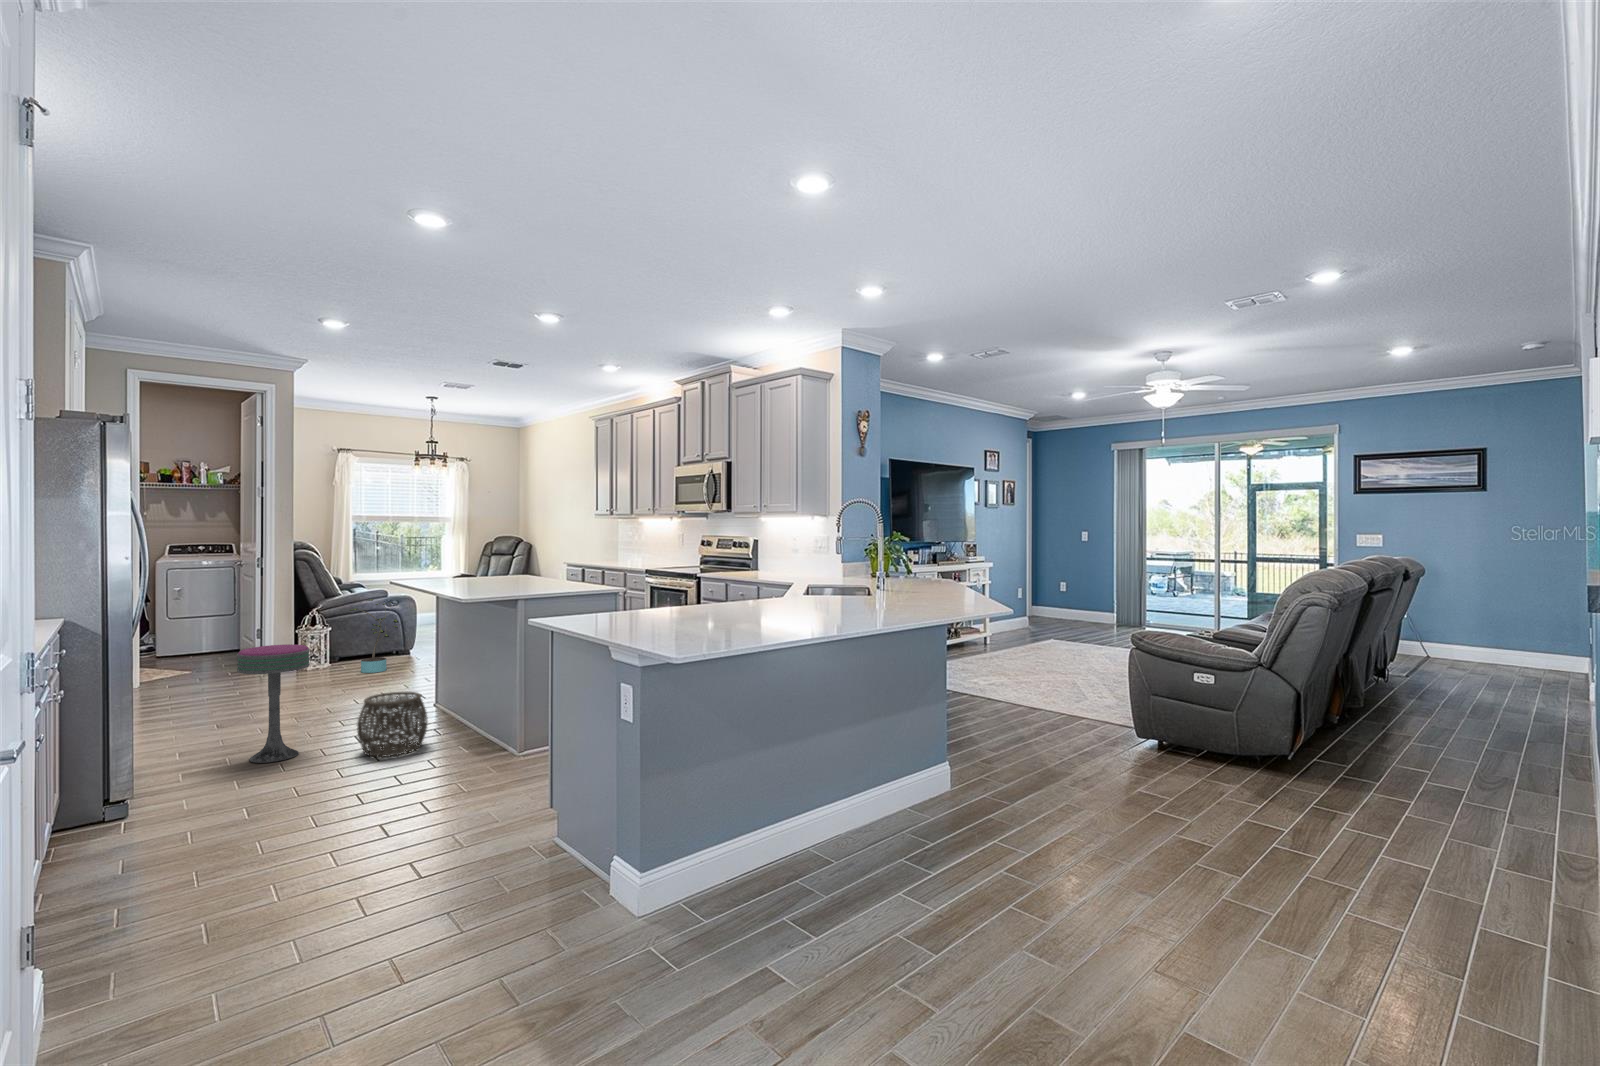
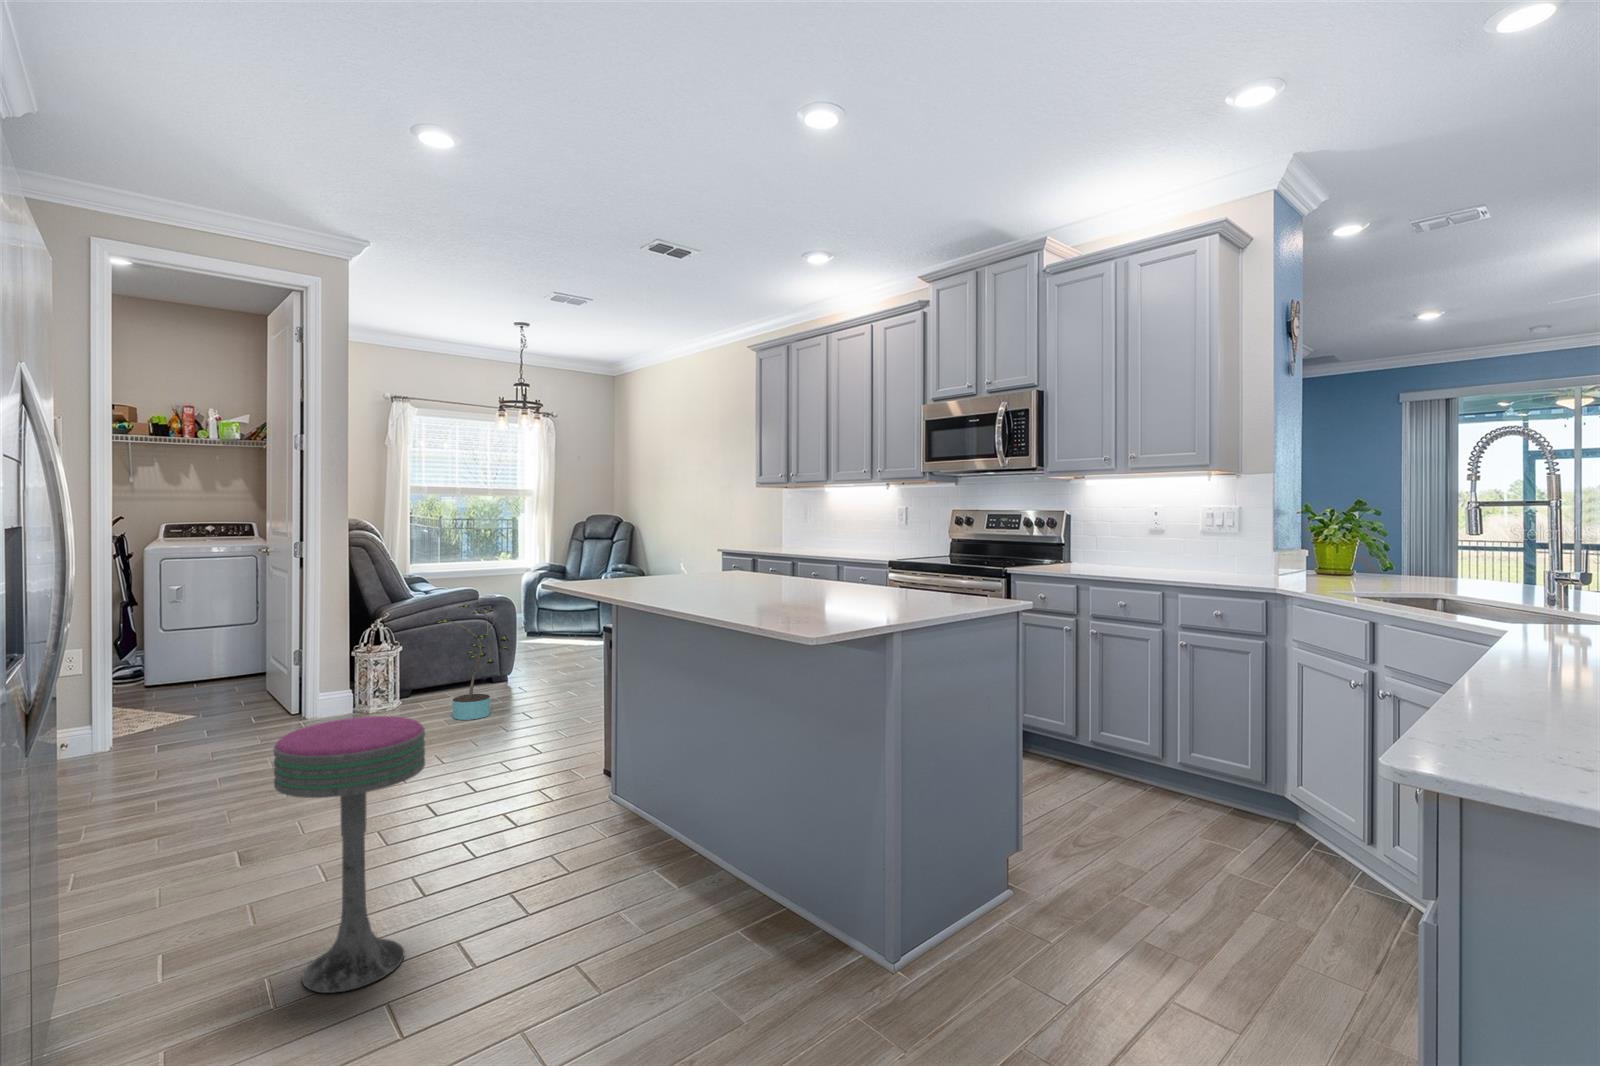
woven basket: present [357,691,428,757] -> none [528,810,668,972]

